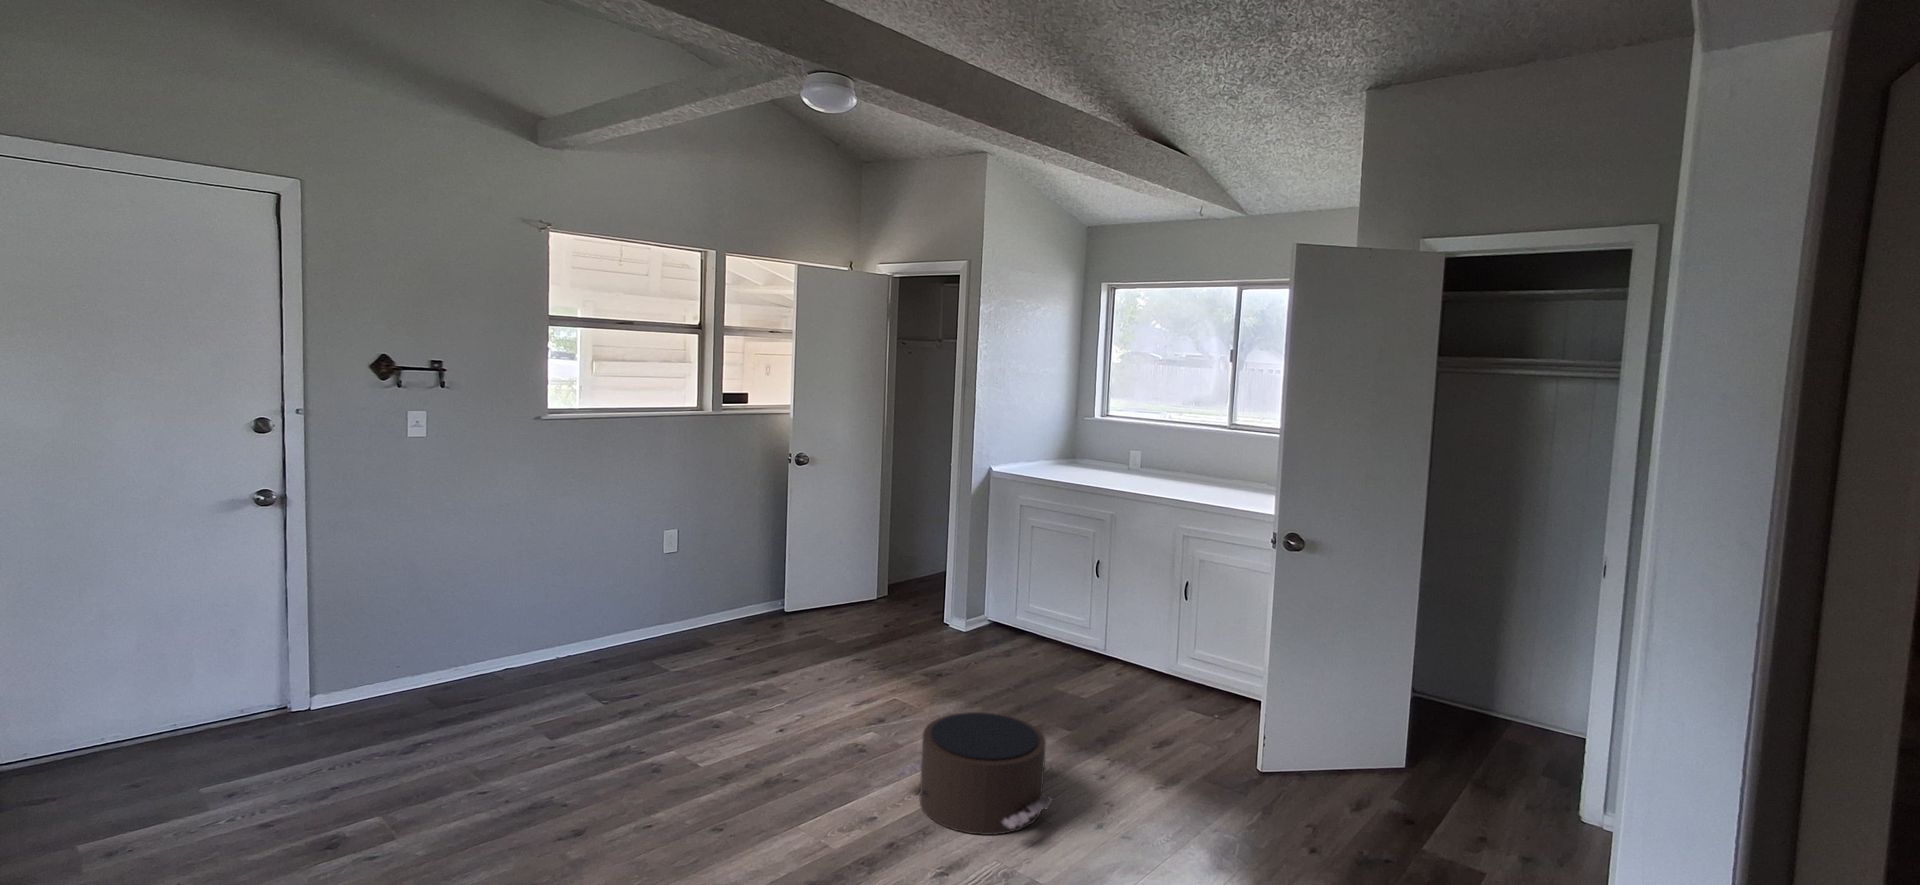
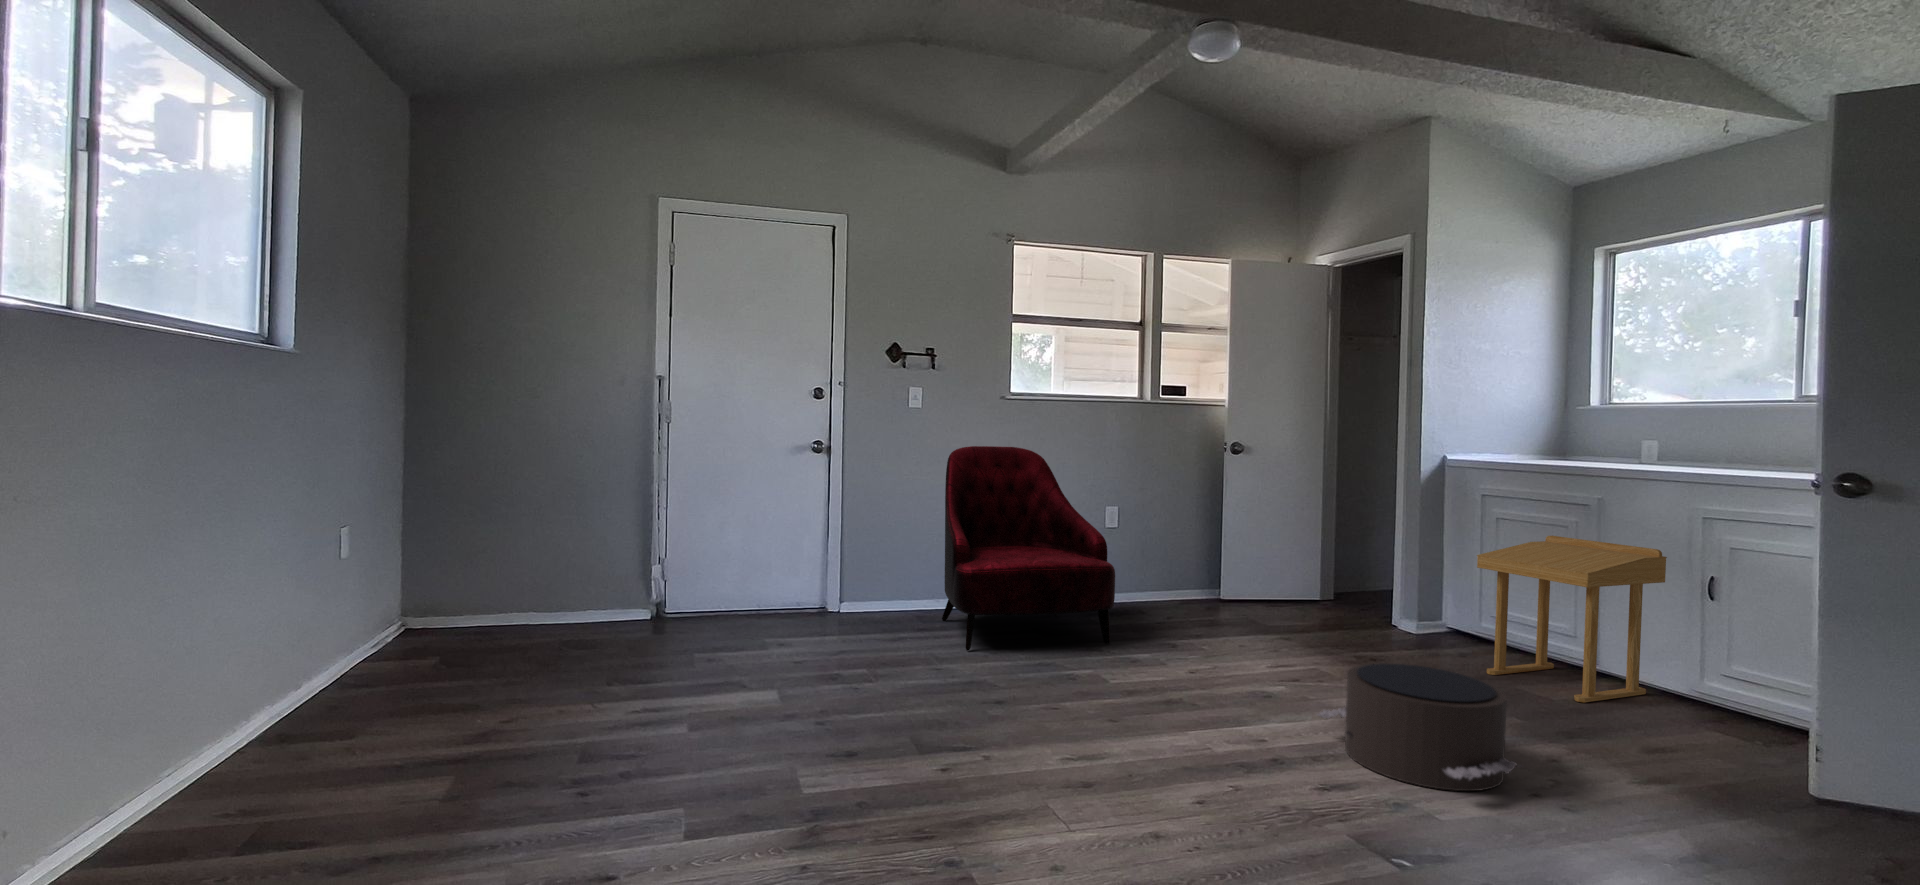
armchair: none [465,477,684,747] -> present [942,446,1115,651]
side table: none [1015,550,1145,700] -> present [1477,536,1667,702]

